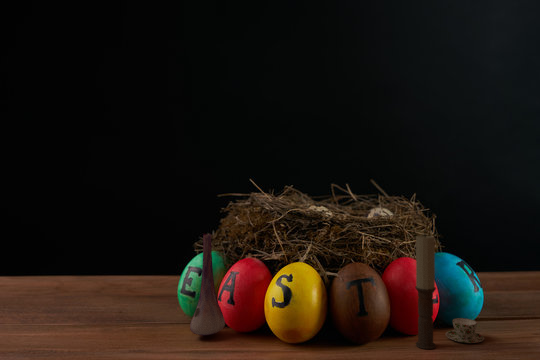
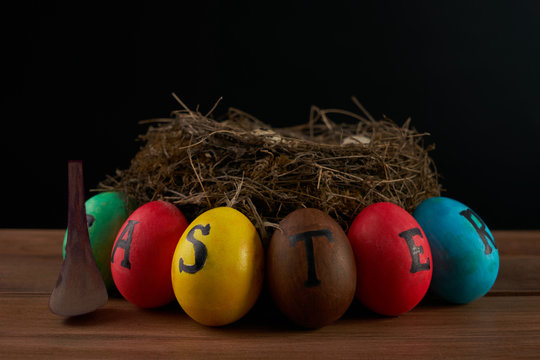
candle: present [415,234,436,349] -> none [395,160,432,345]
teacup: present [446,318,484,343] -> none [440,293,501,333]

